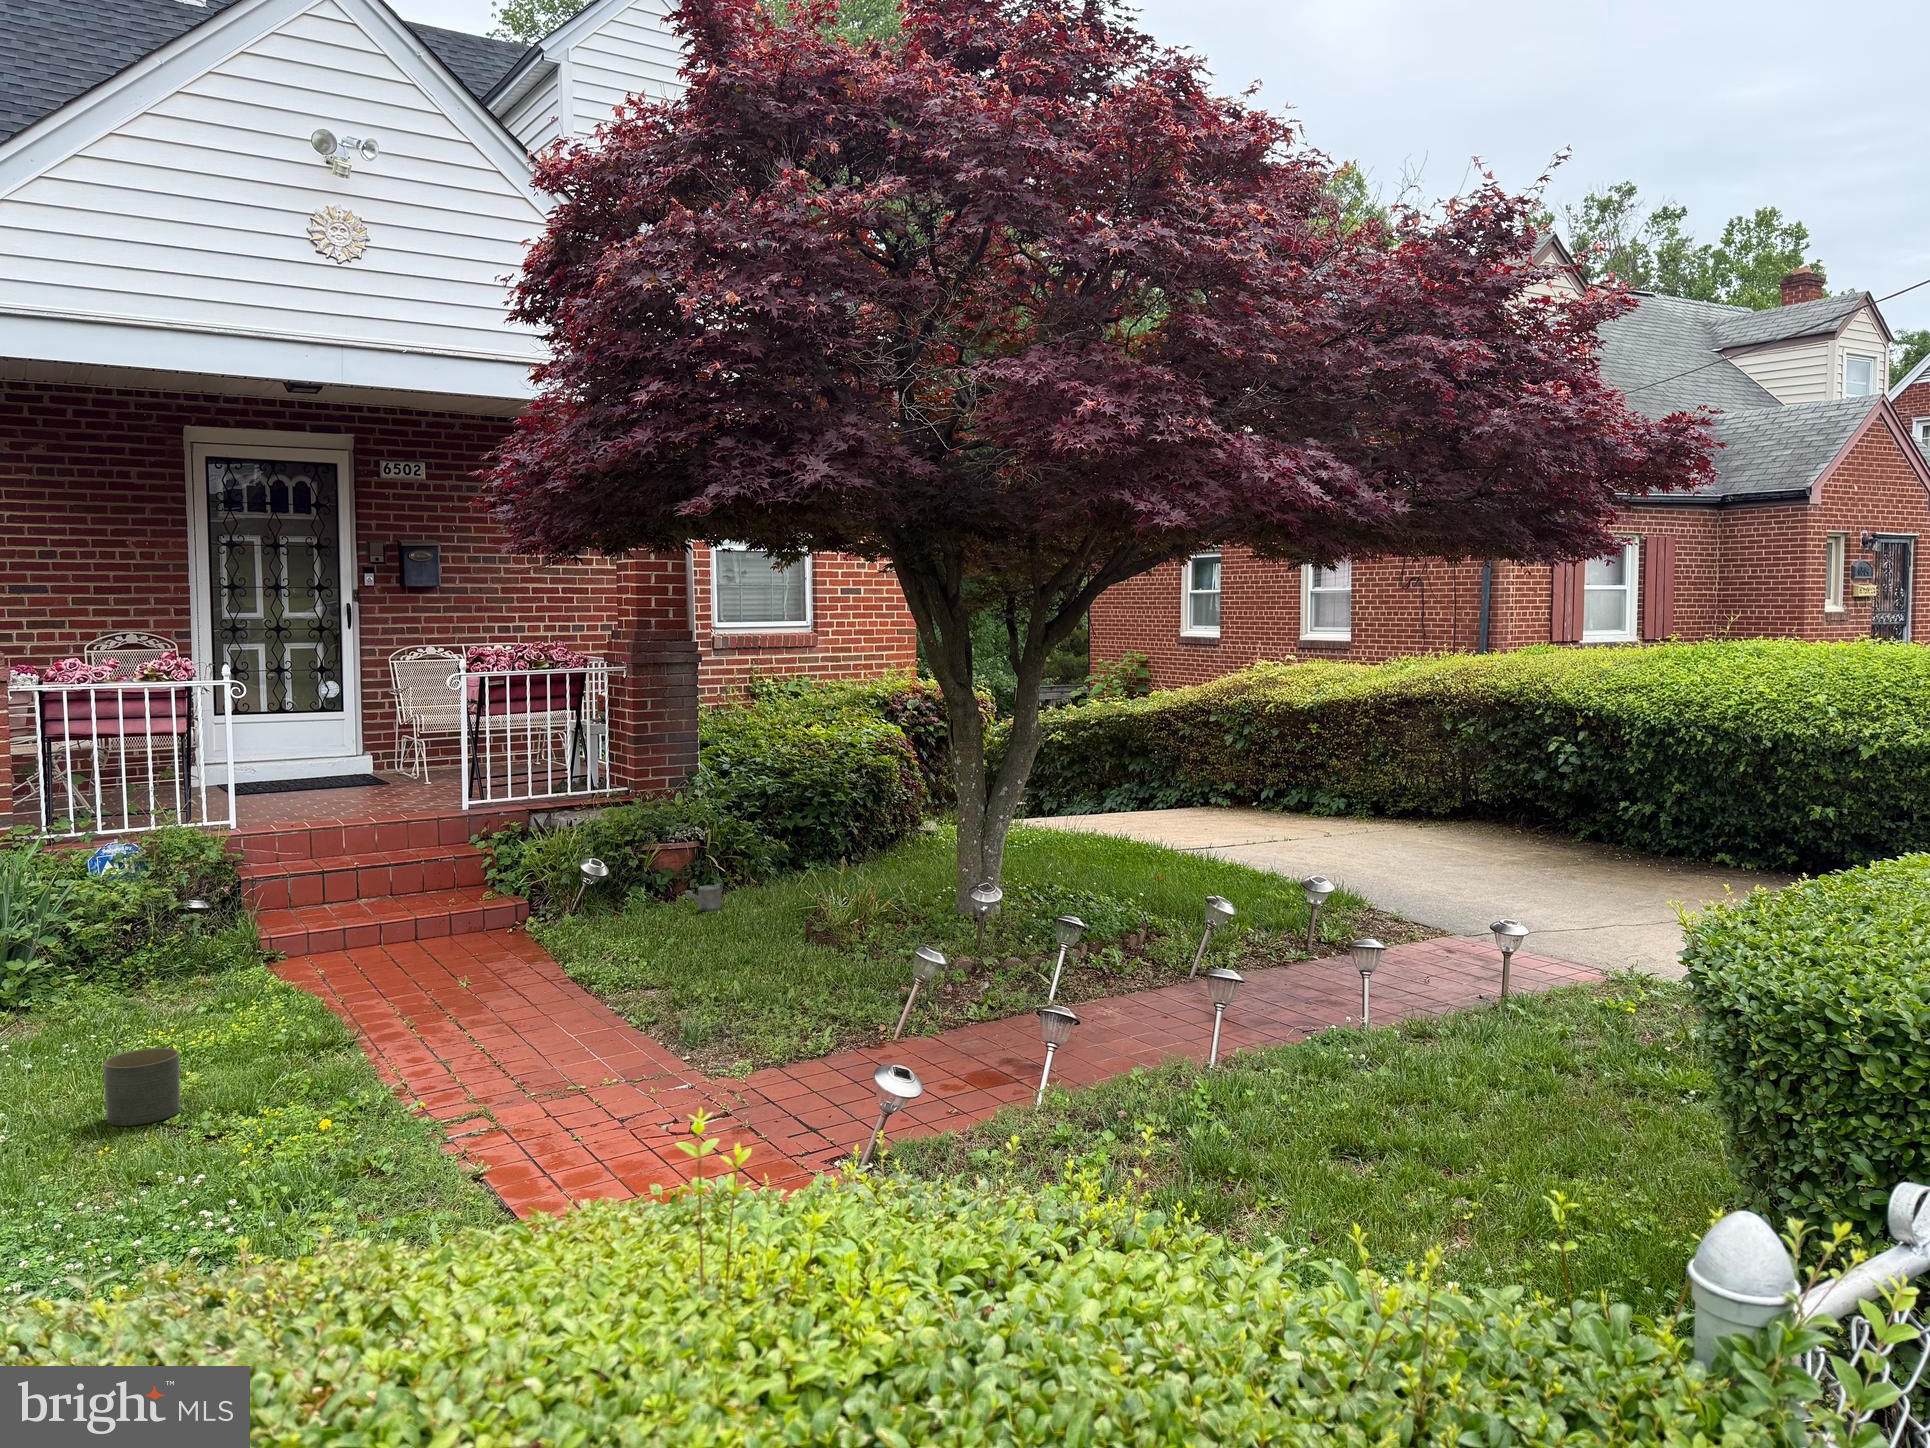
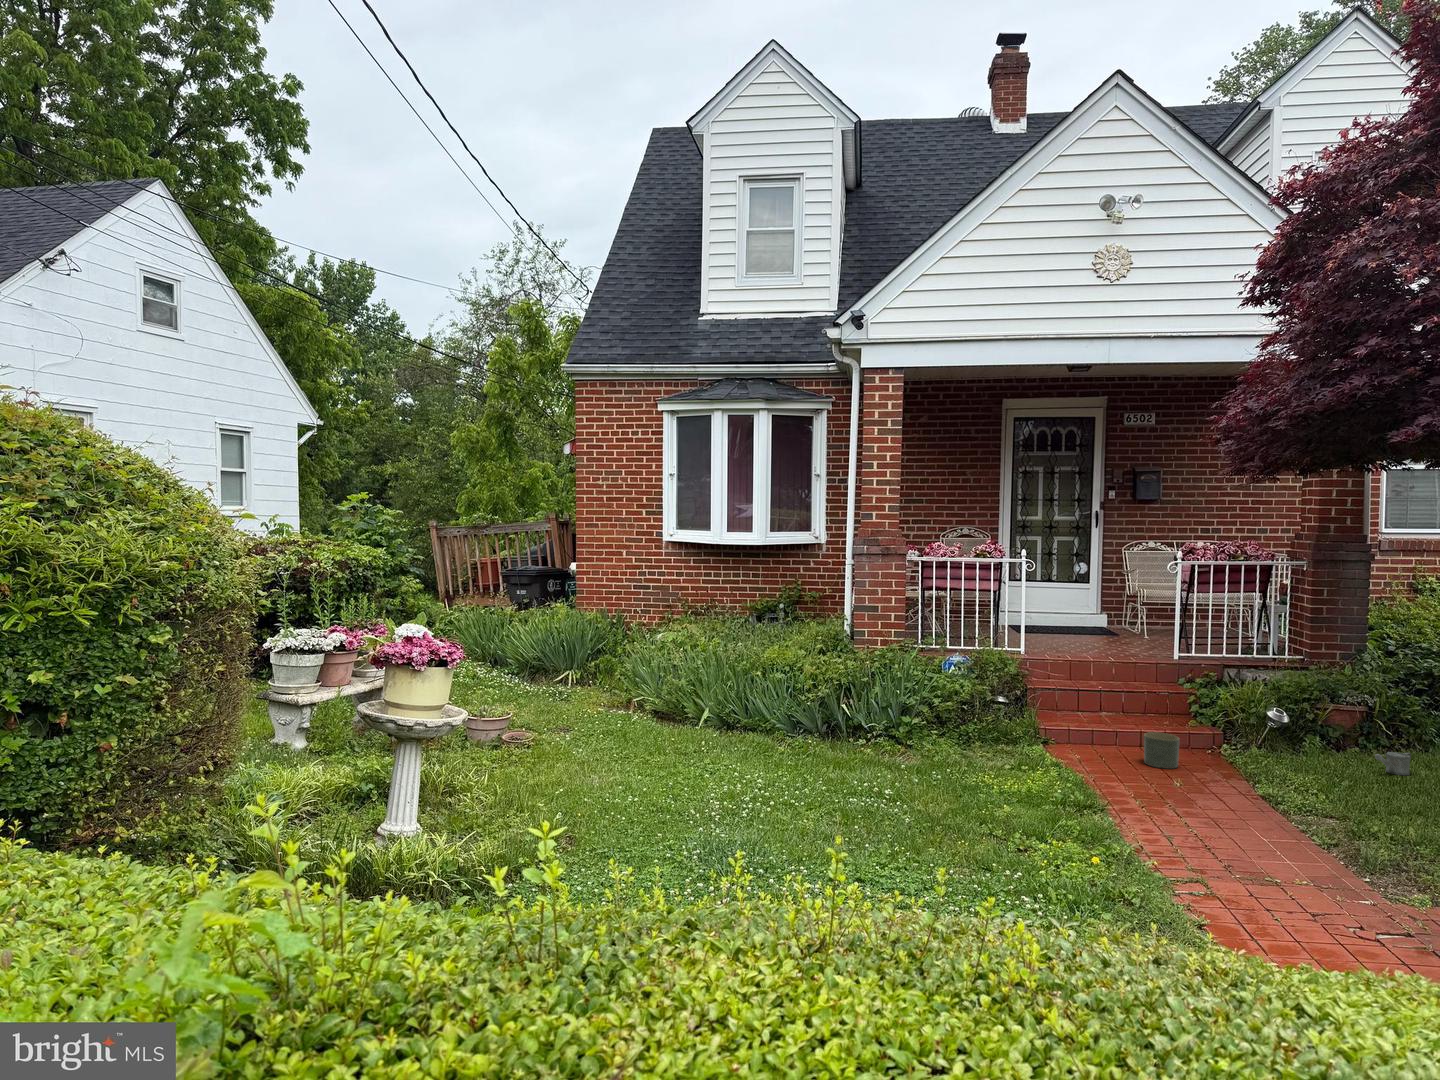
planter: present [103,1048,180,1126] -> present [1144,732,1179,769]

